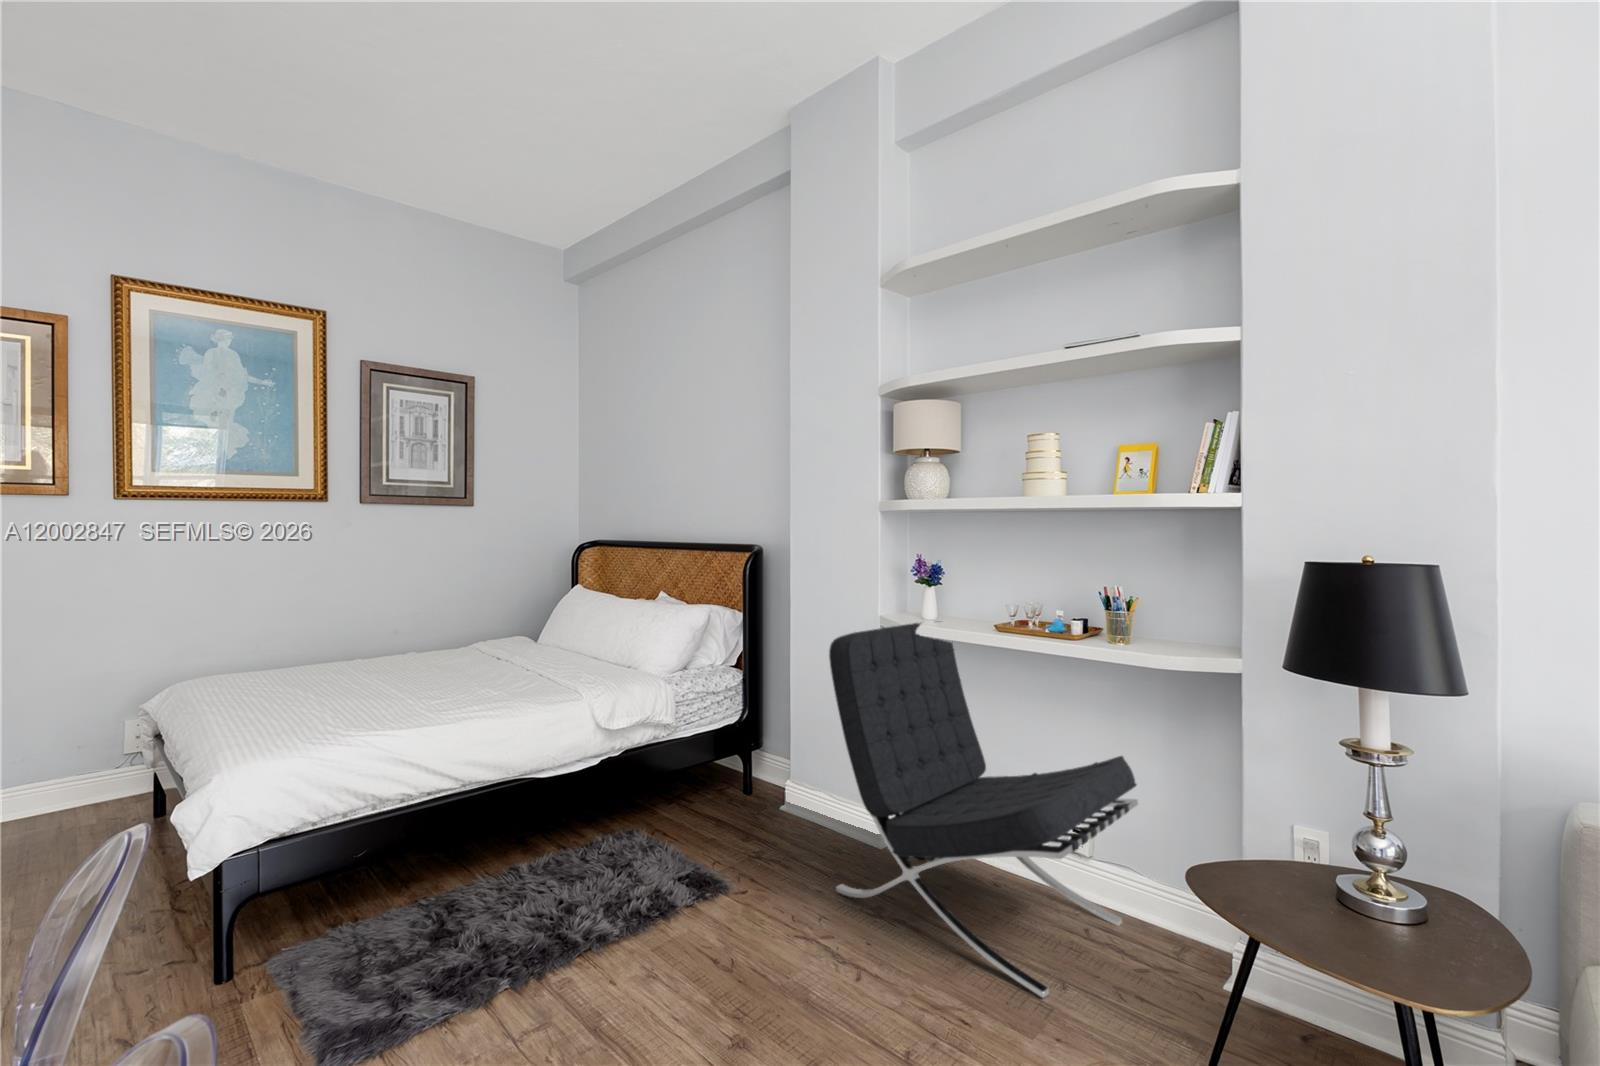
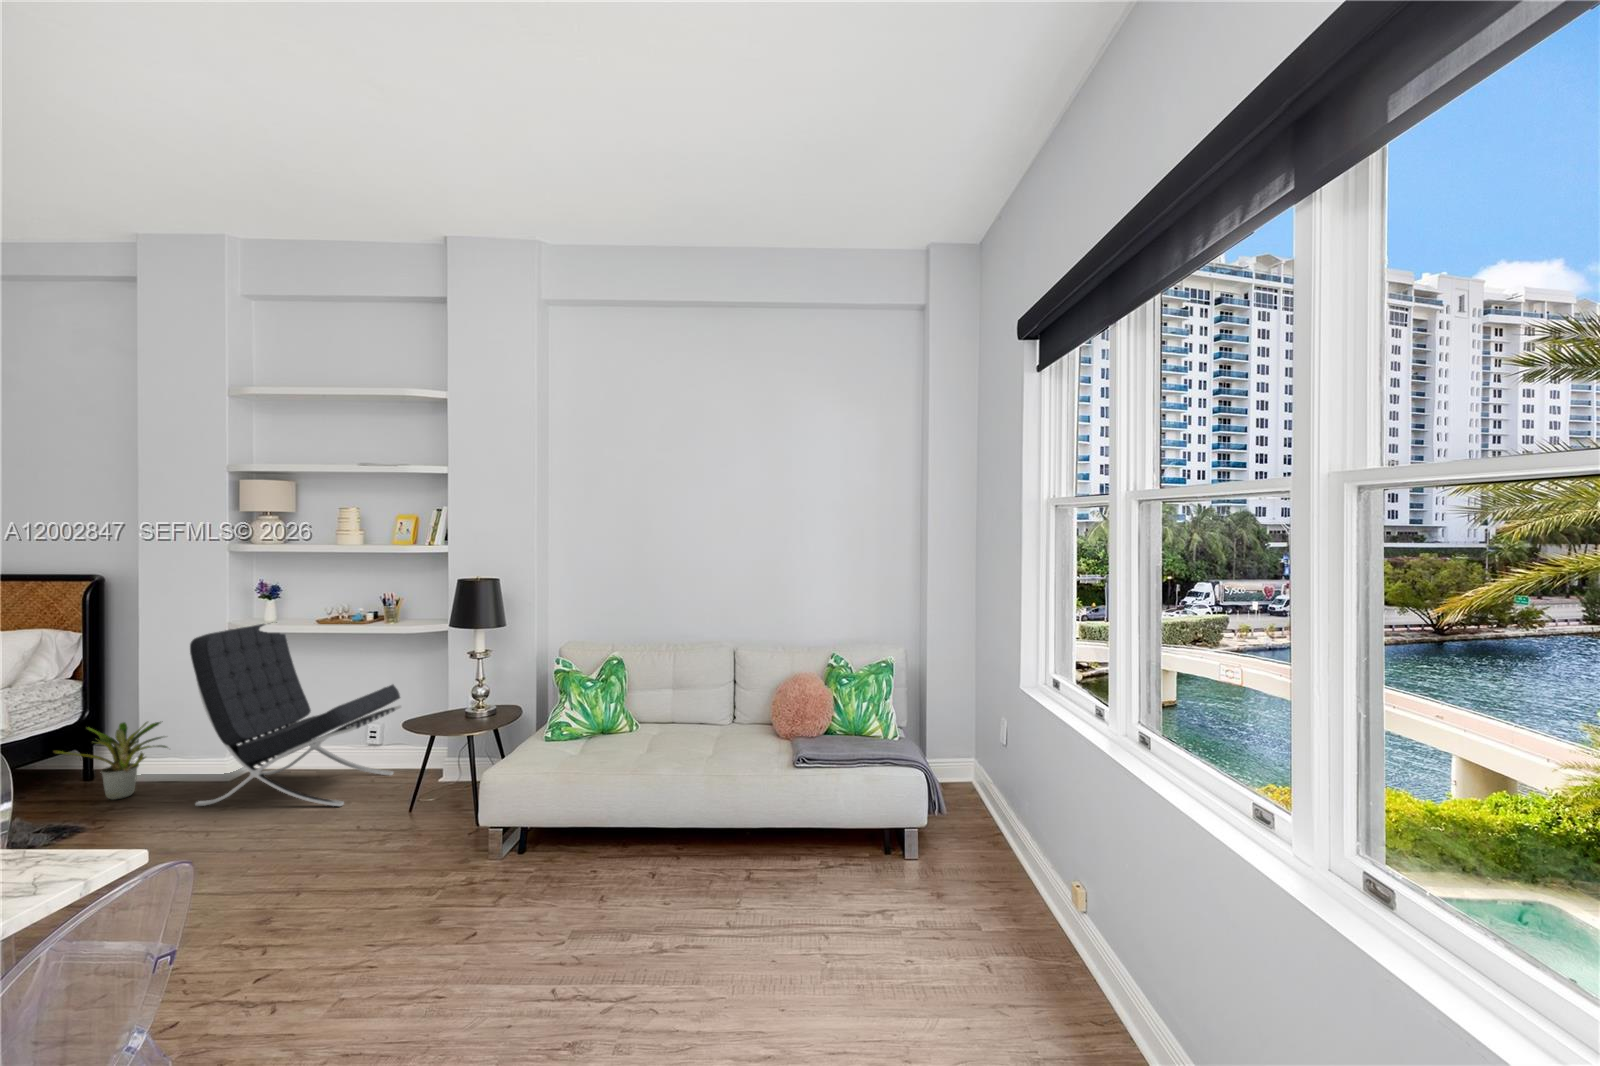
potted plant: none [707,735,815,837] -> present [54,722,167,800]

